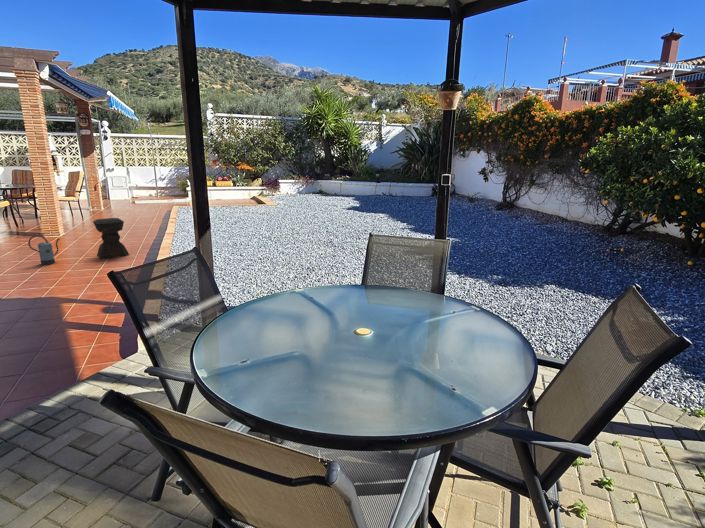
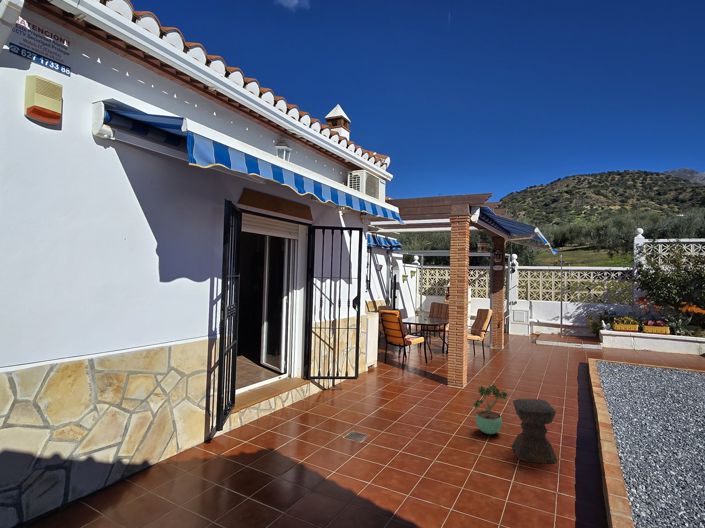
potted plant: none [62,214,90,253] -> present [474,385,507,434]
watering can: present [28,235,59,265] -> none [438,410,472,450]

